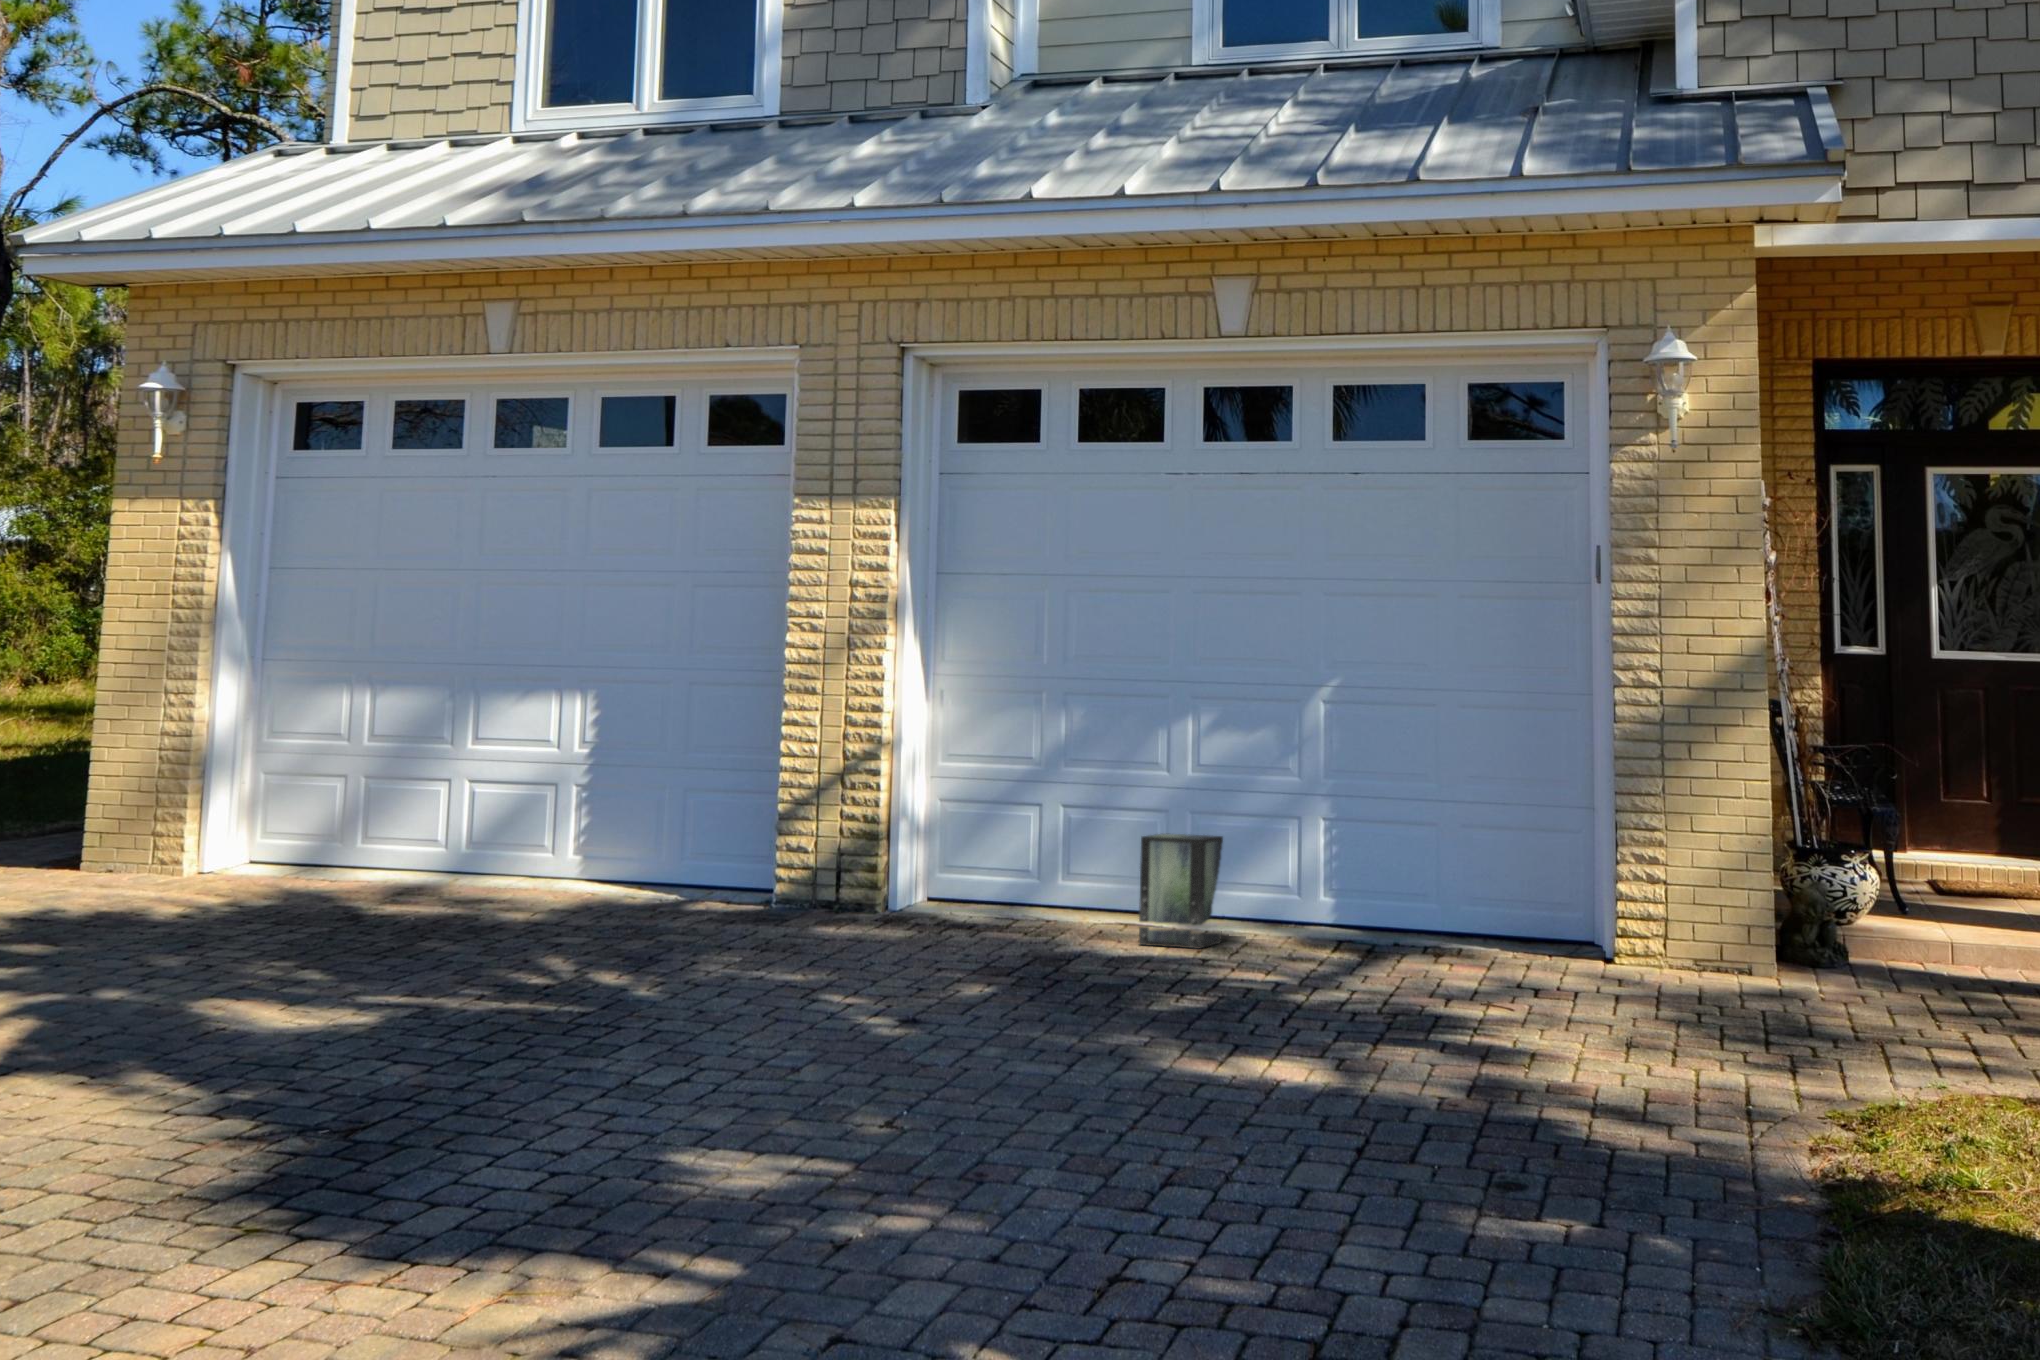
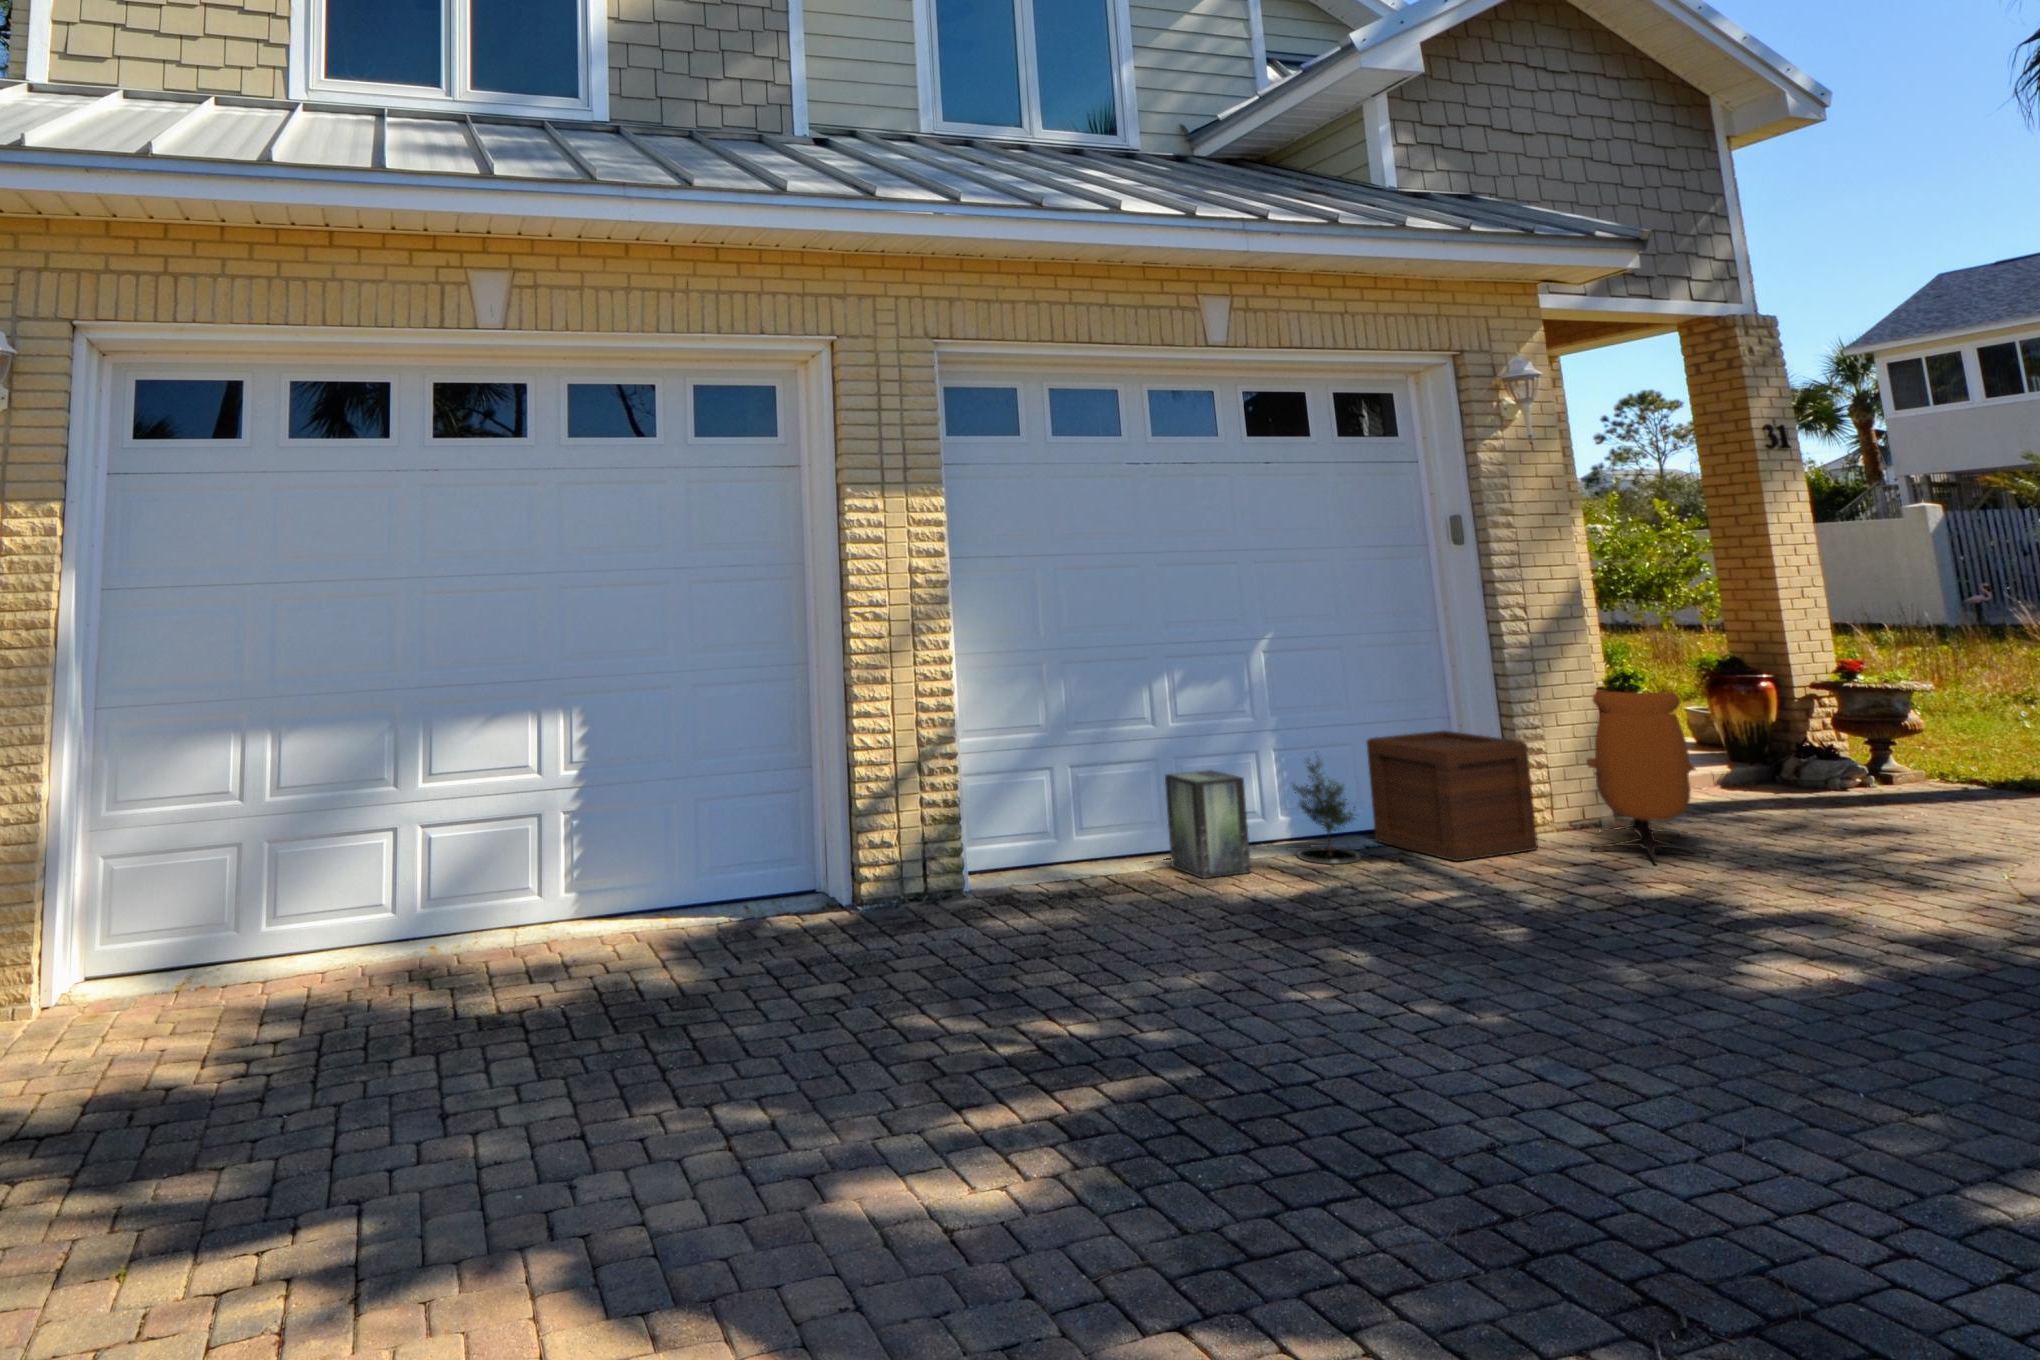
lounge chair: none [1549,769,1798,1001] -> present [1586,691,1709,864]
potted tree: none [1291,822,1372,958] -> present [1293,756,1360,864]
wooden crate: none [1415,825,1573,978] -> present [1367,731,1538,861]

